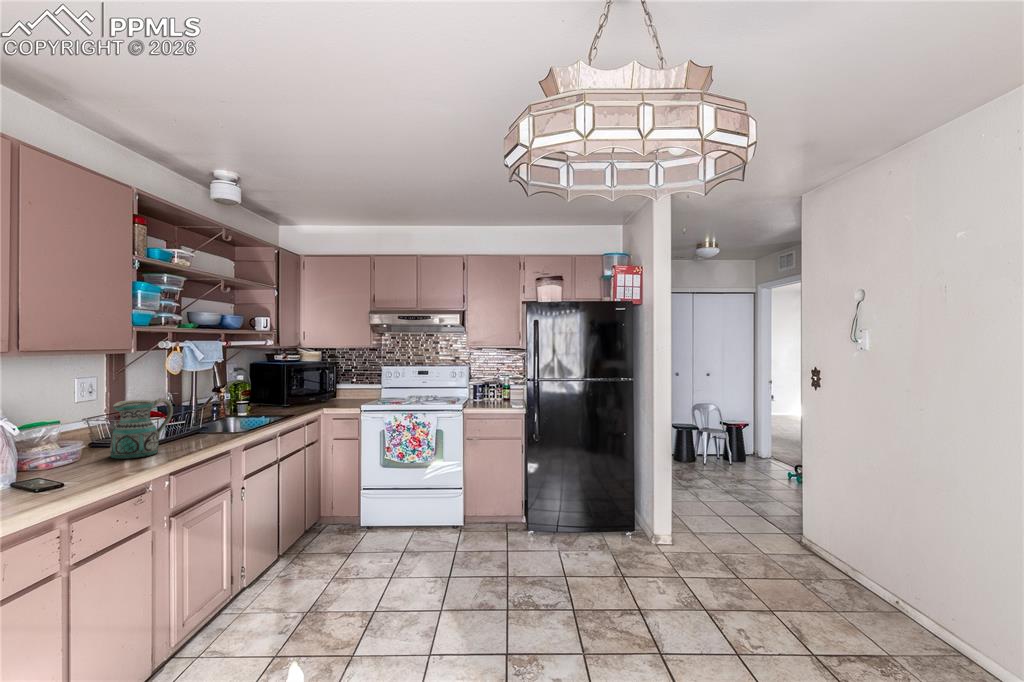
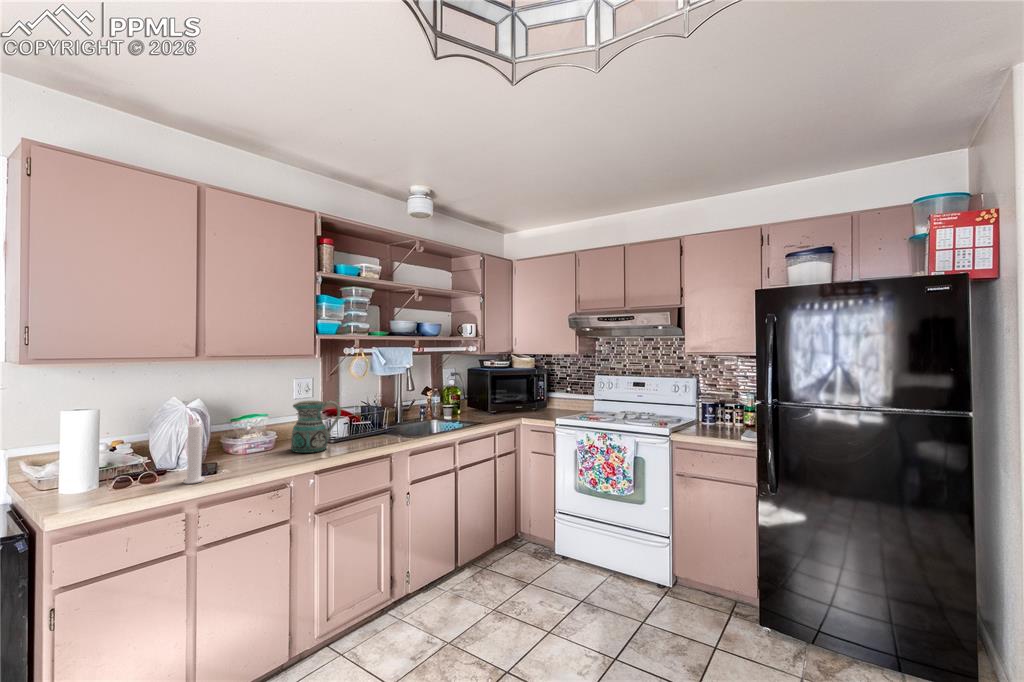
candle: none [24,423,54,501] -> present [183,418,205,484]

